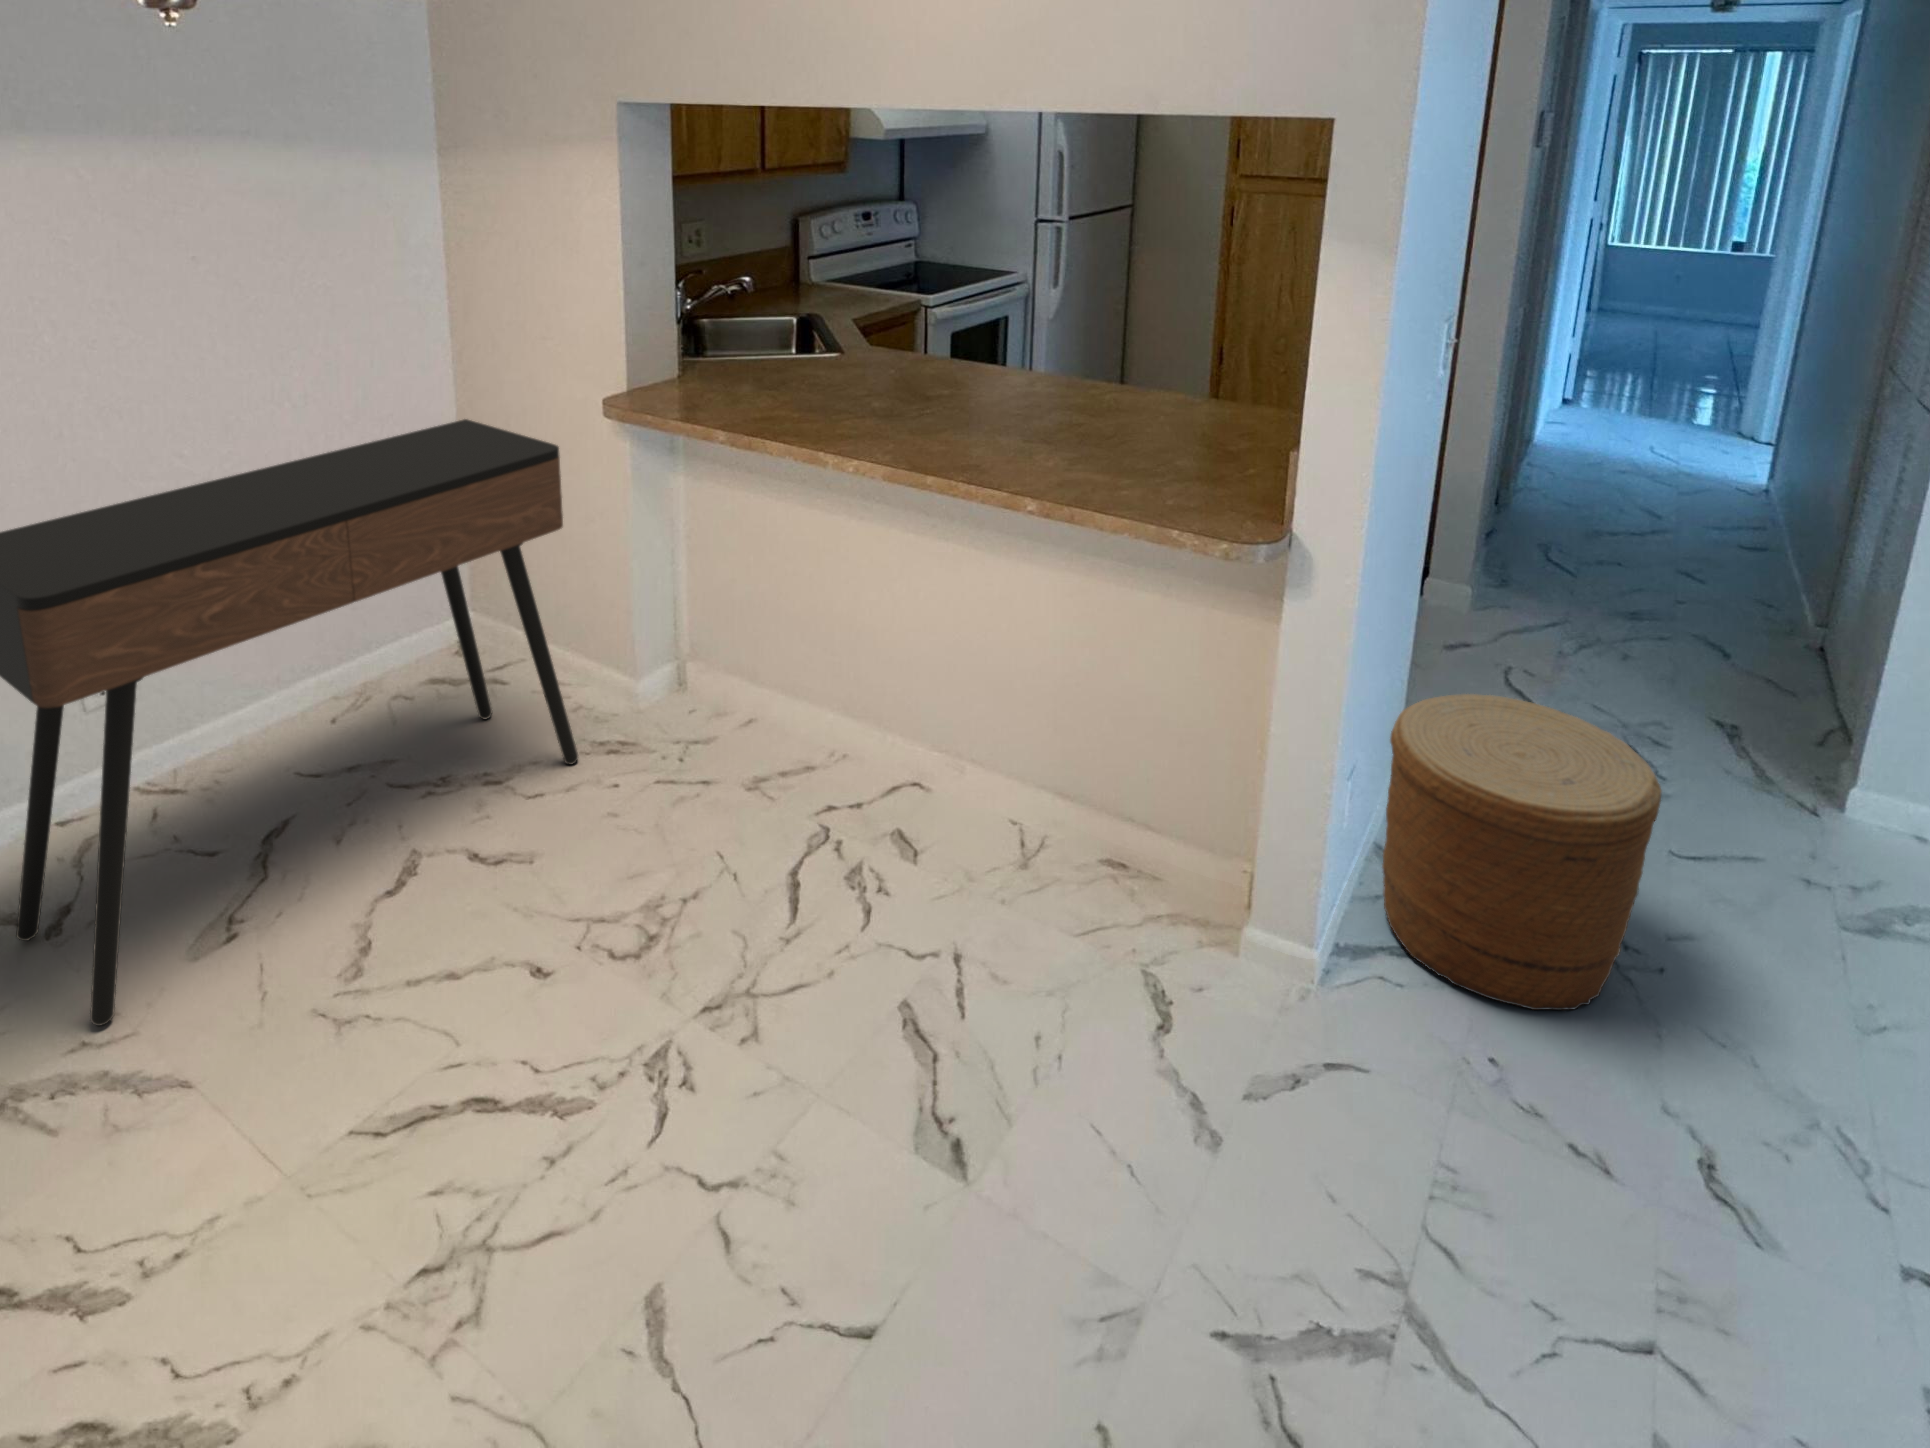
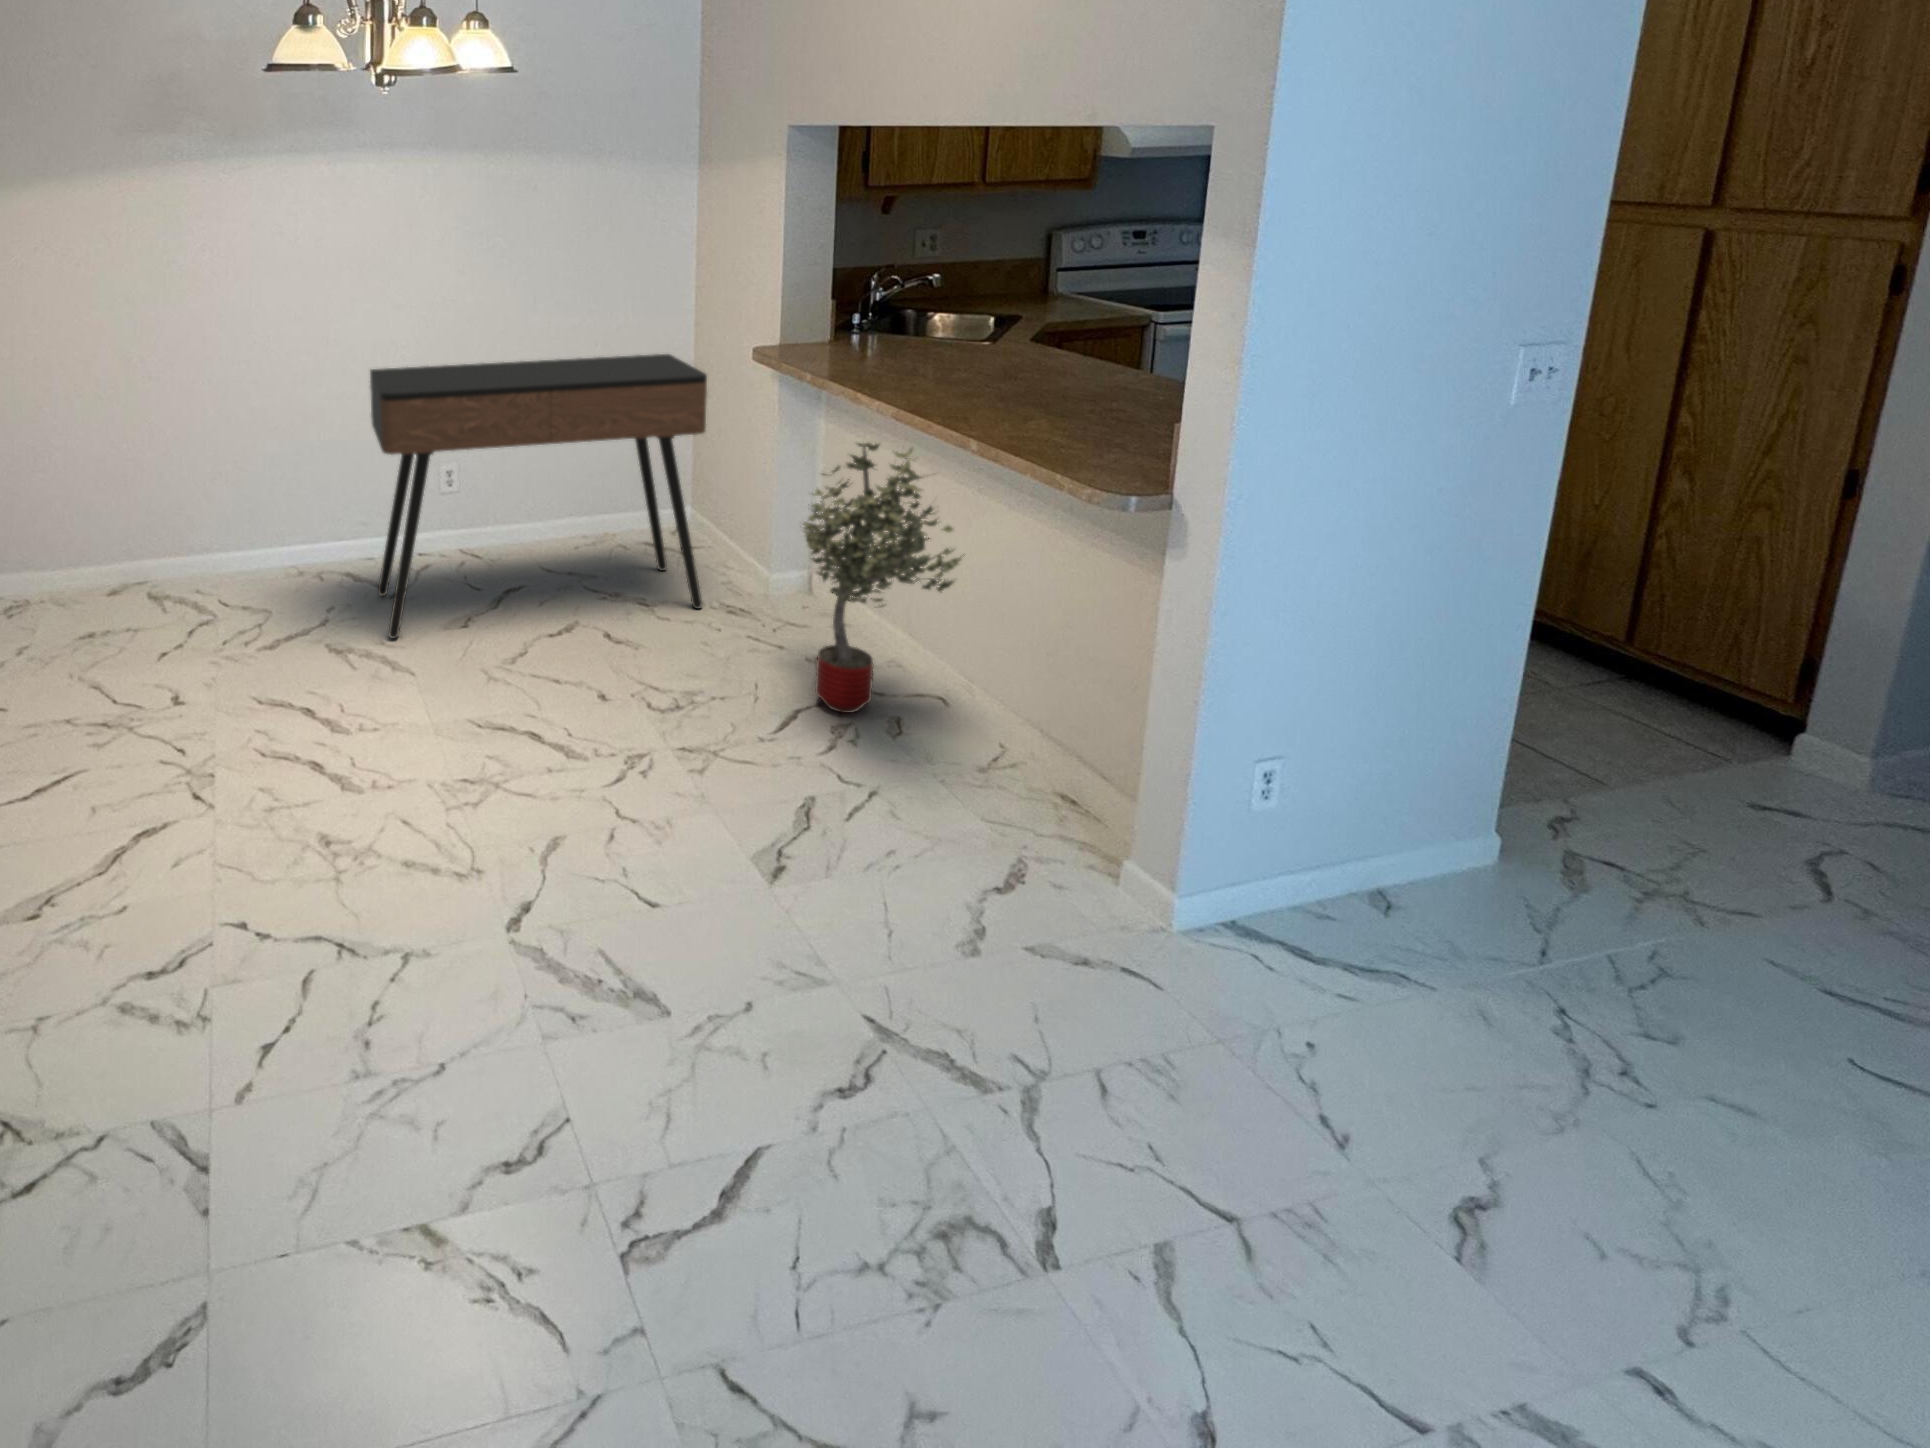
potted tree: none [731,507,975,854] -> present [802,443,964,713]
woven basket: present [1382,694,1661,1010] -> none [1306,728,1651,1073]

